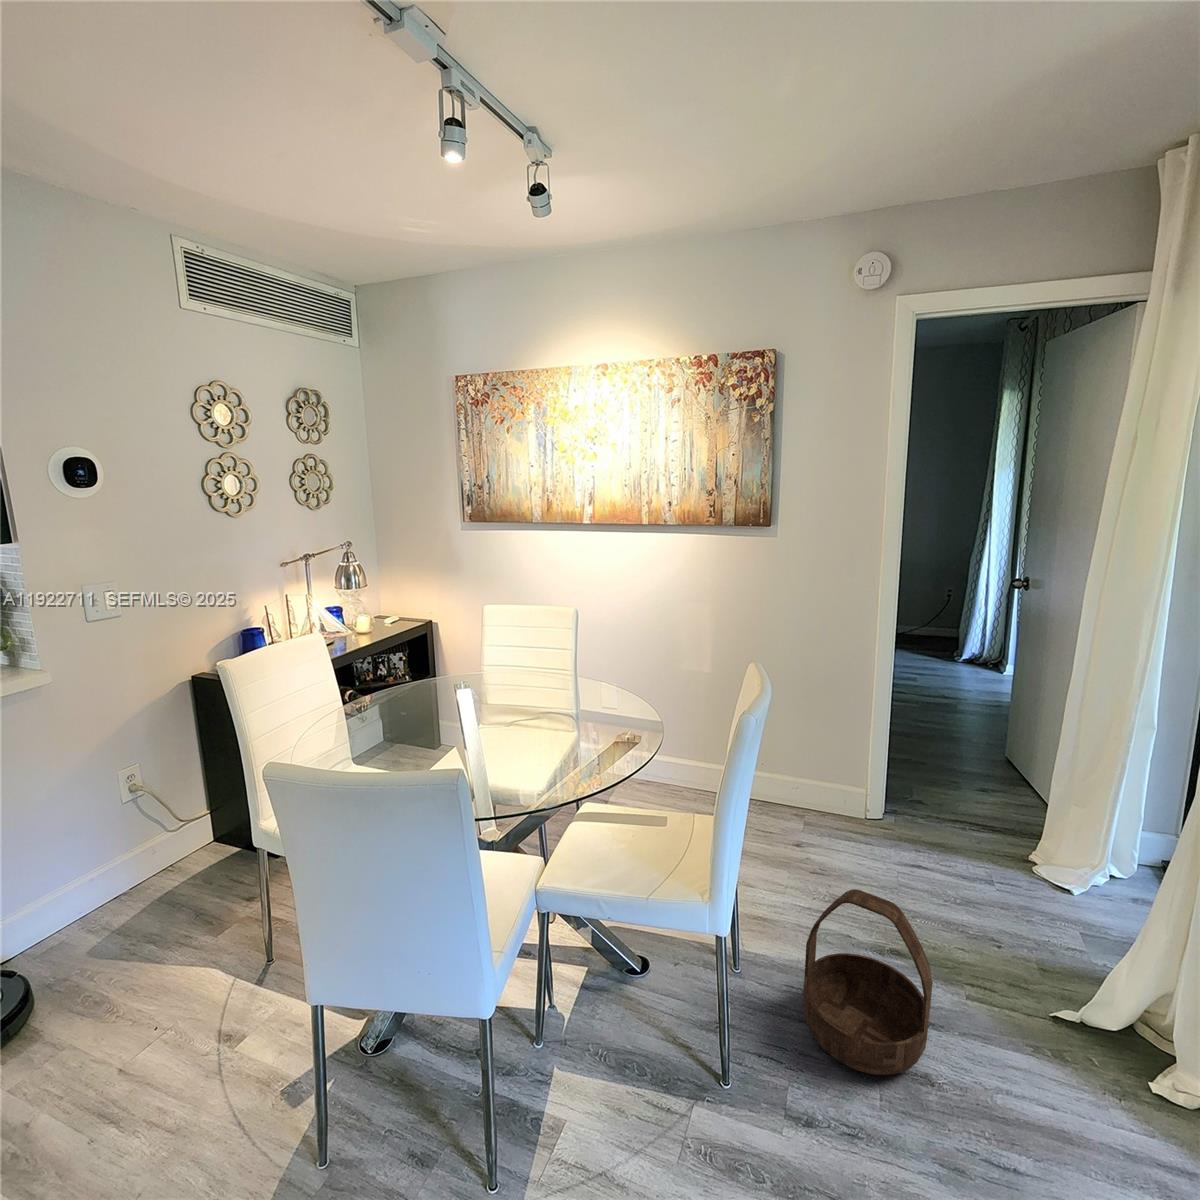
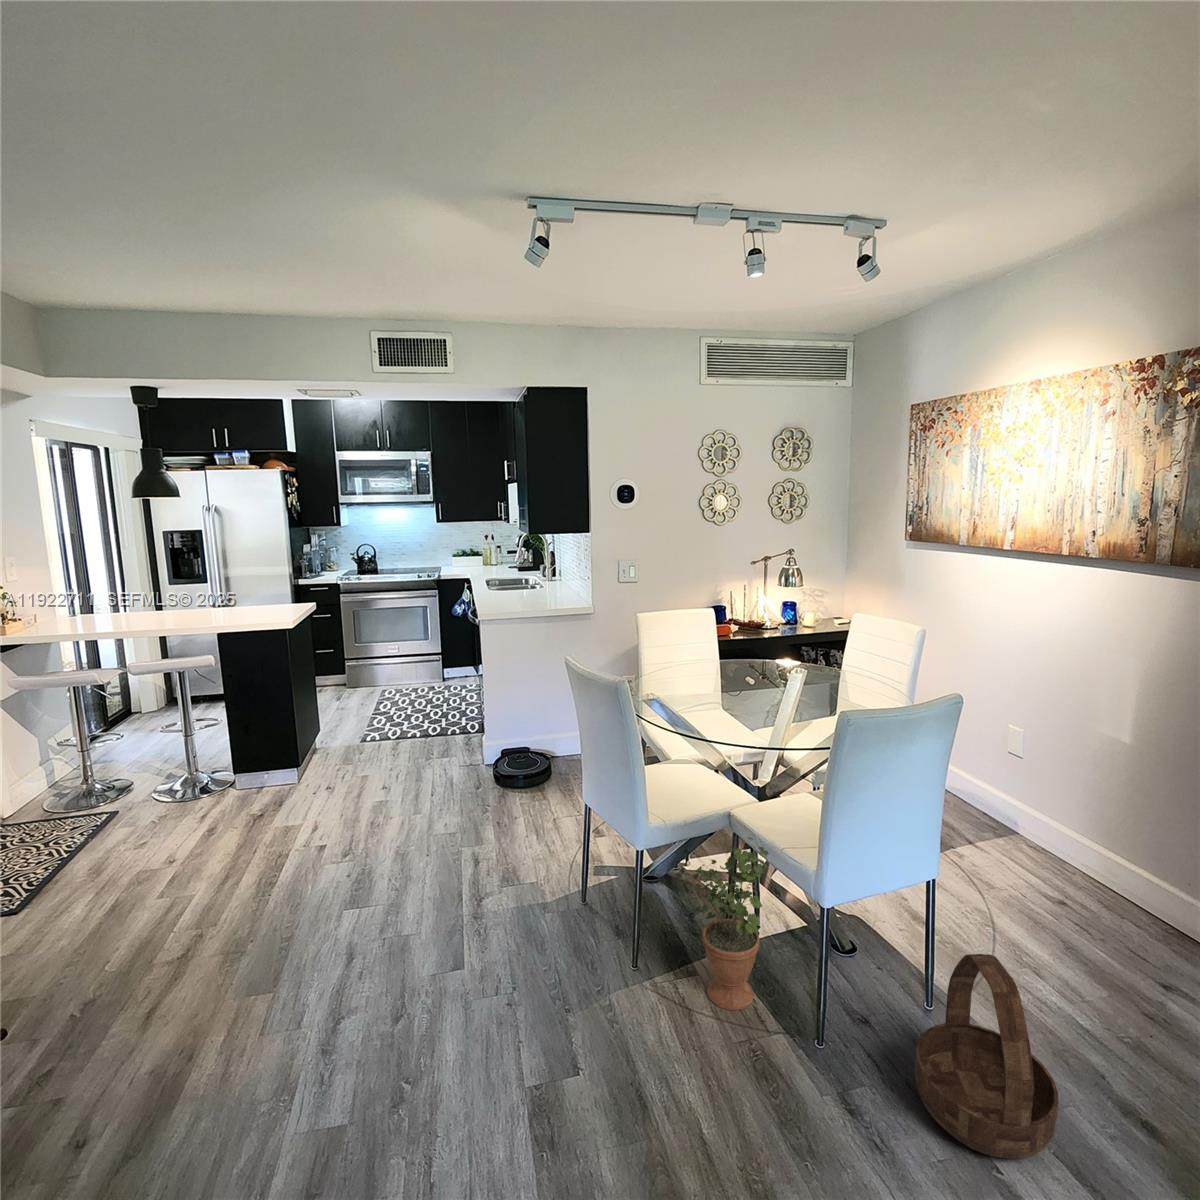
potted plant: none [559,903,654,1140] -> present [693,837,769,1010]

